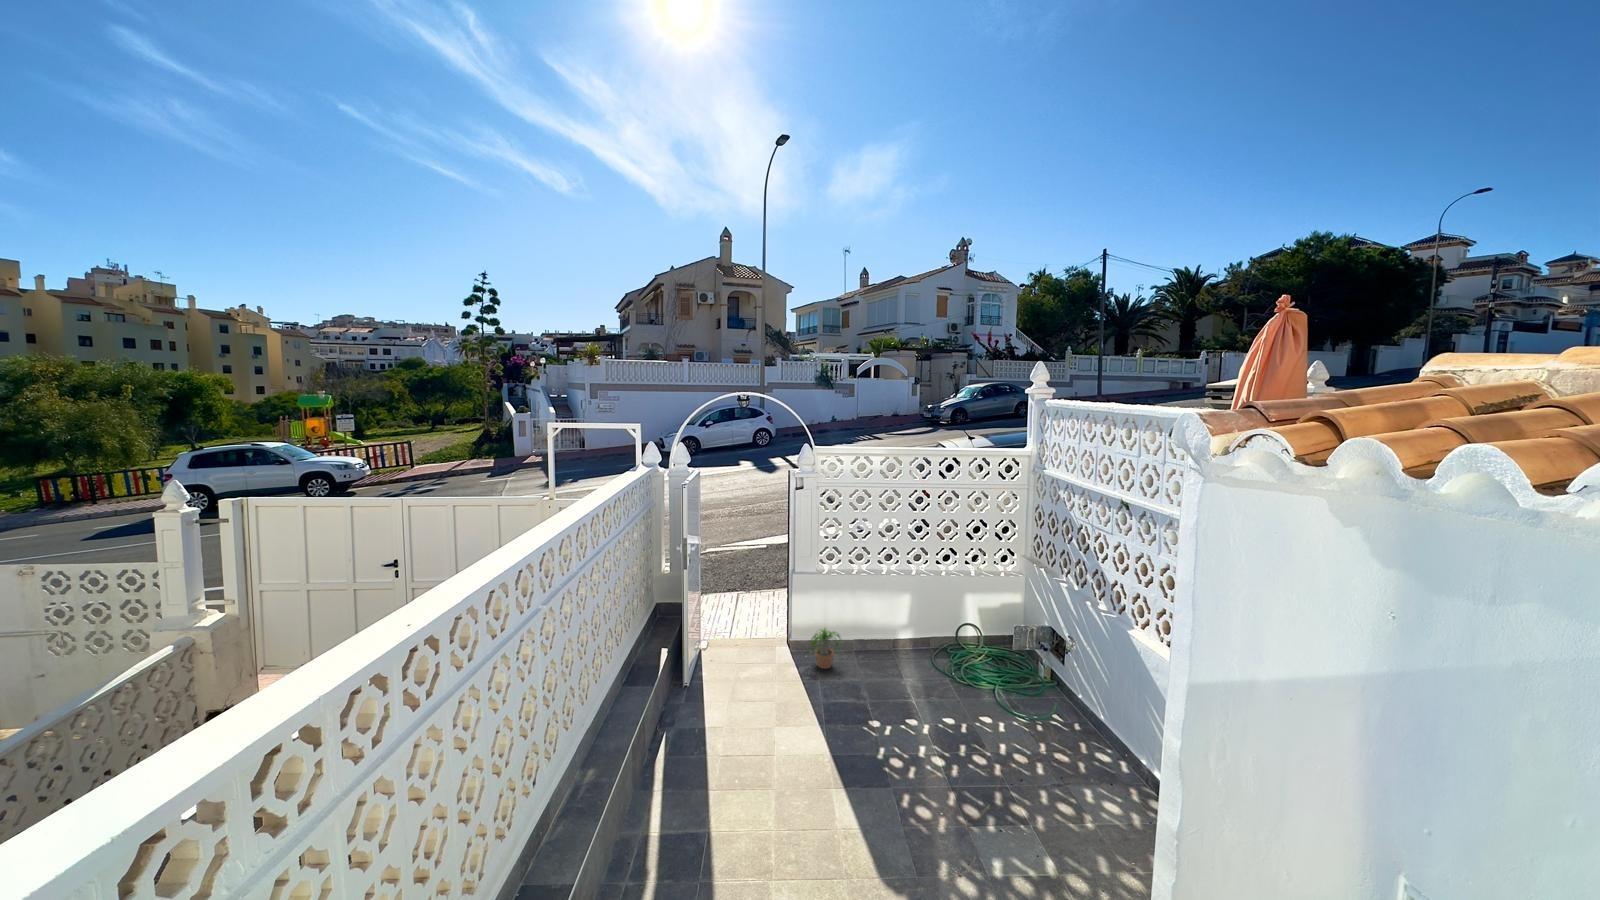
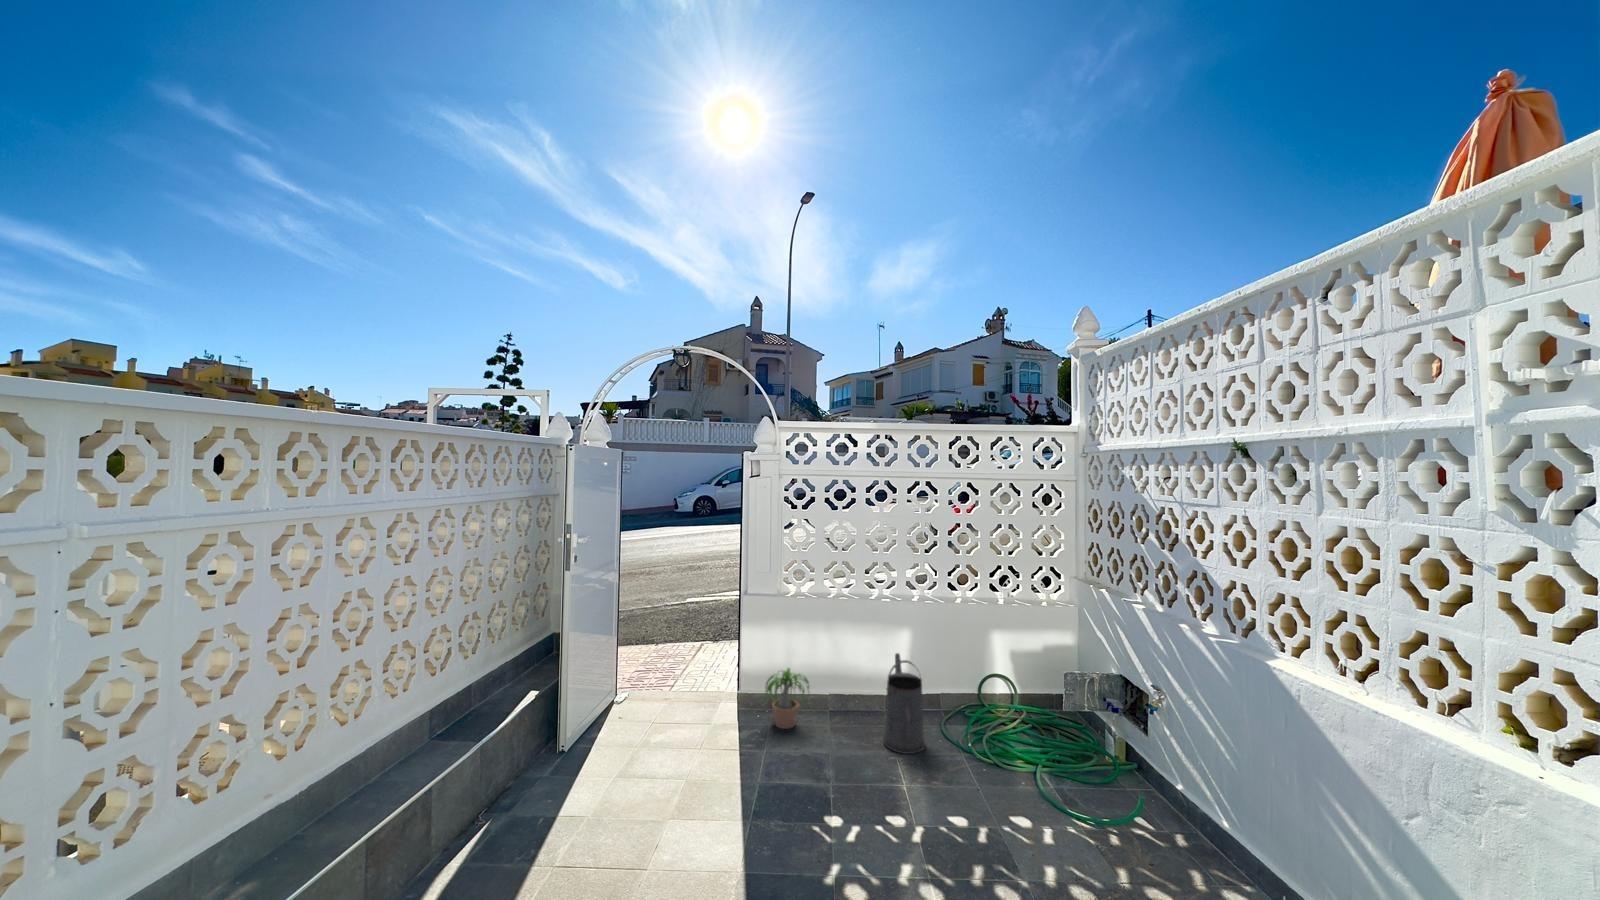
watering can: none [894,613,922,682] -> present [883,653,925,754]

